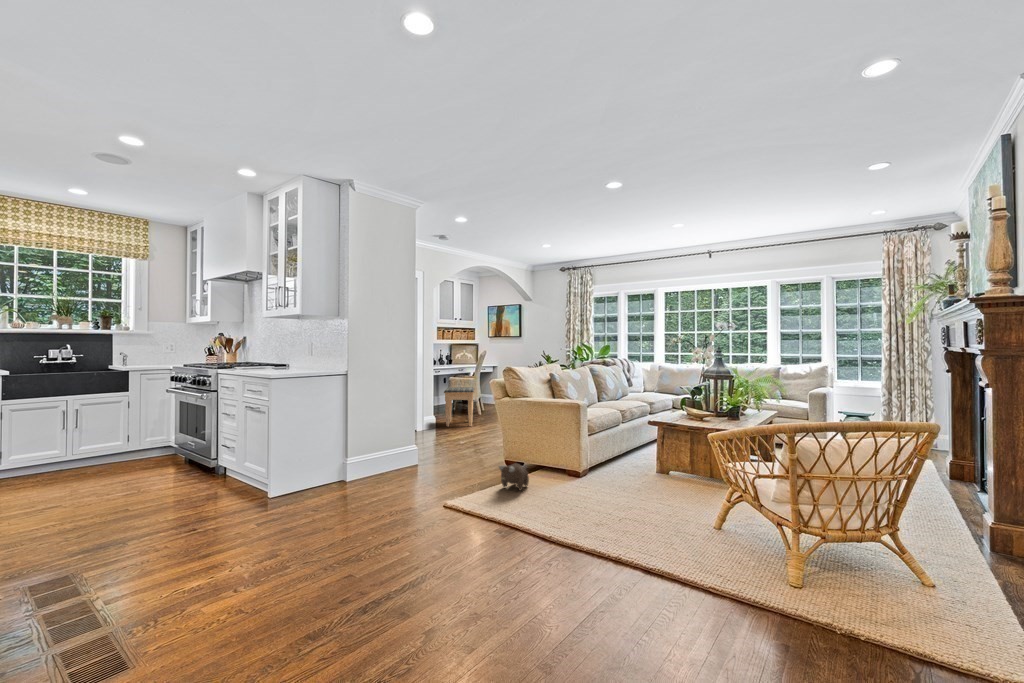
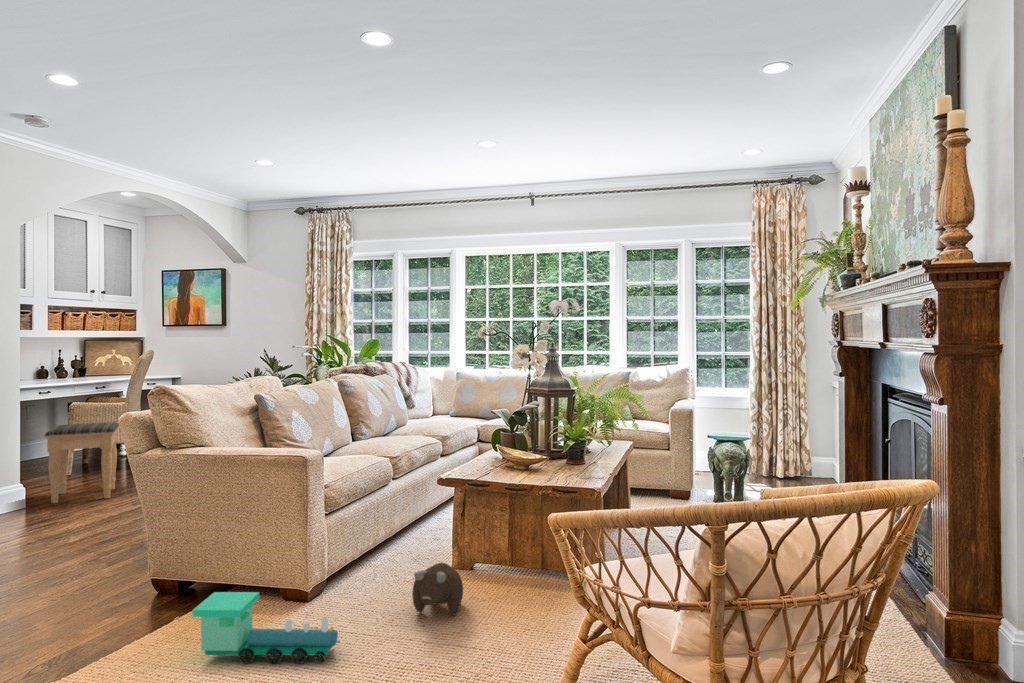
plush toy: present [499,464,529,490] -> present [412,563,463,615]
toy train: none [533,467,600,505] -> present [192,592,340,664]

